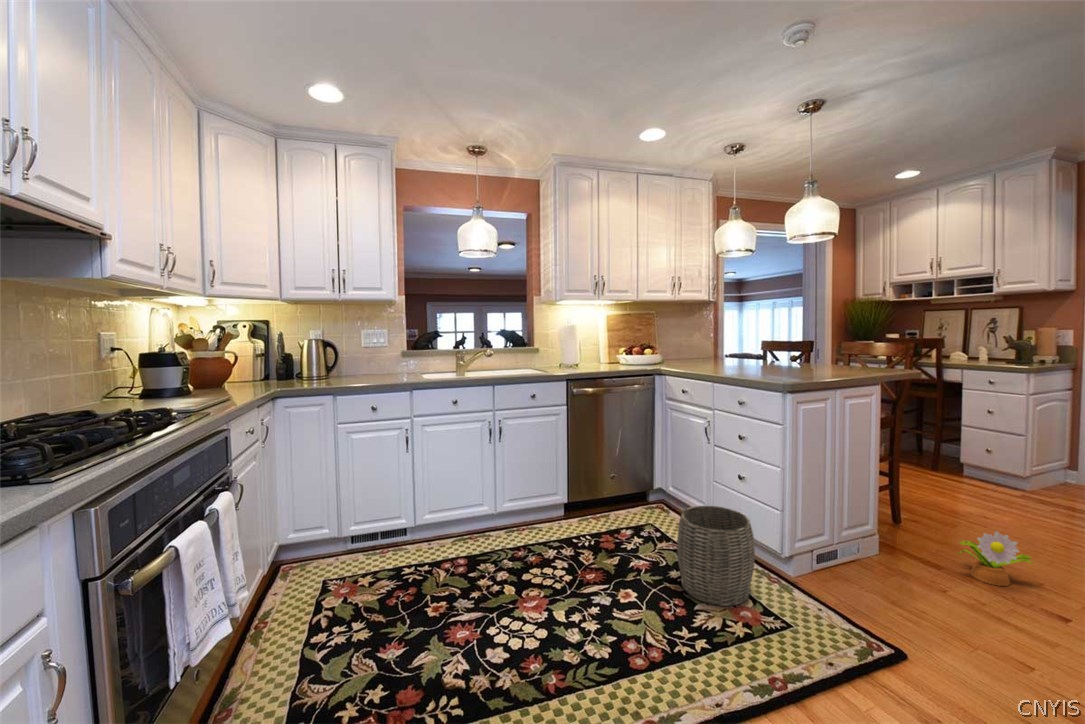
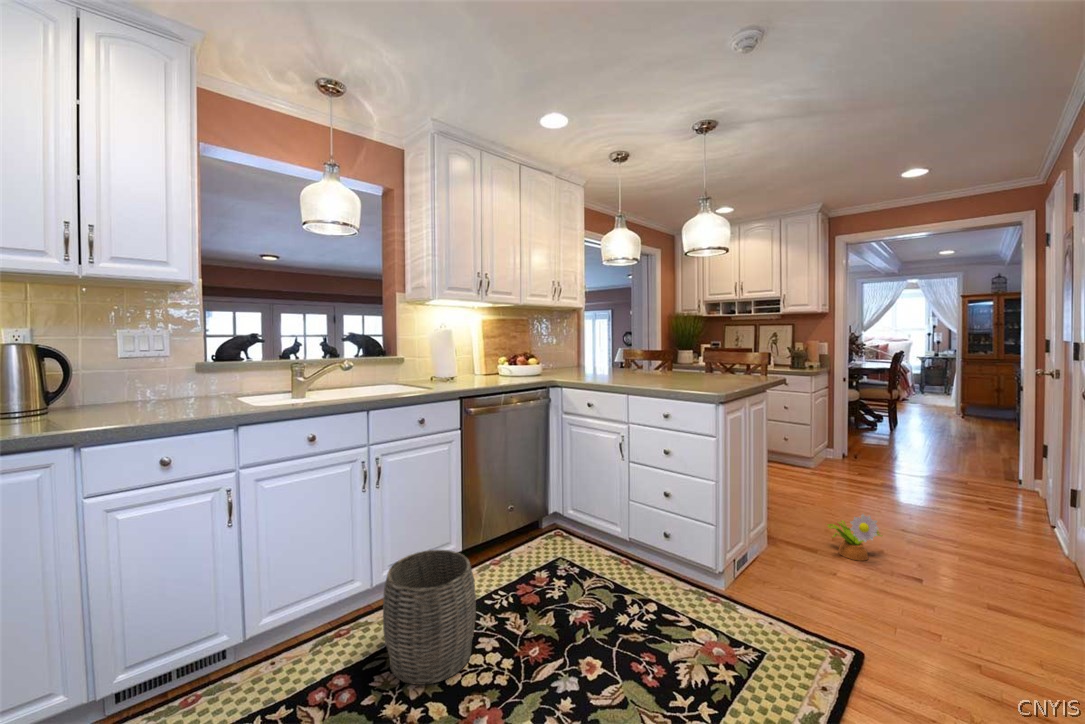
woven basket: present [677,506,755,606] -> present [383,550,476,685]

